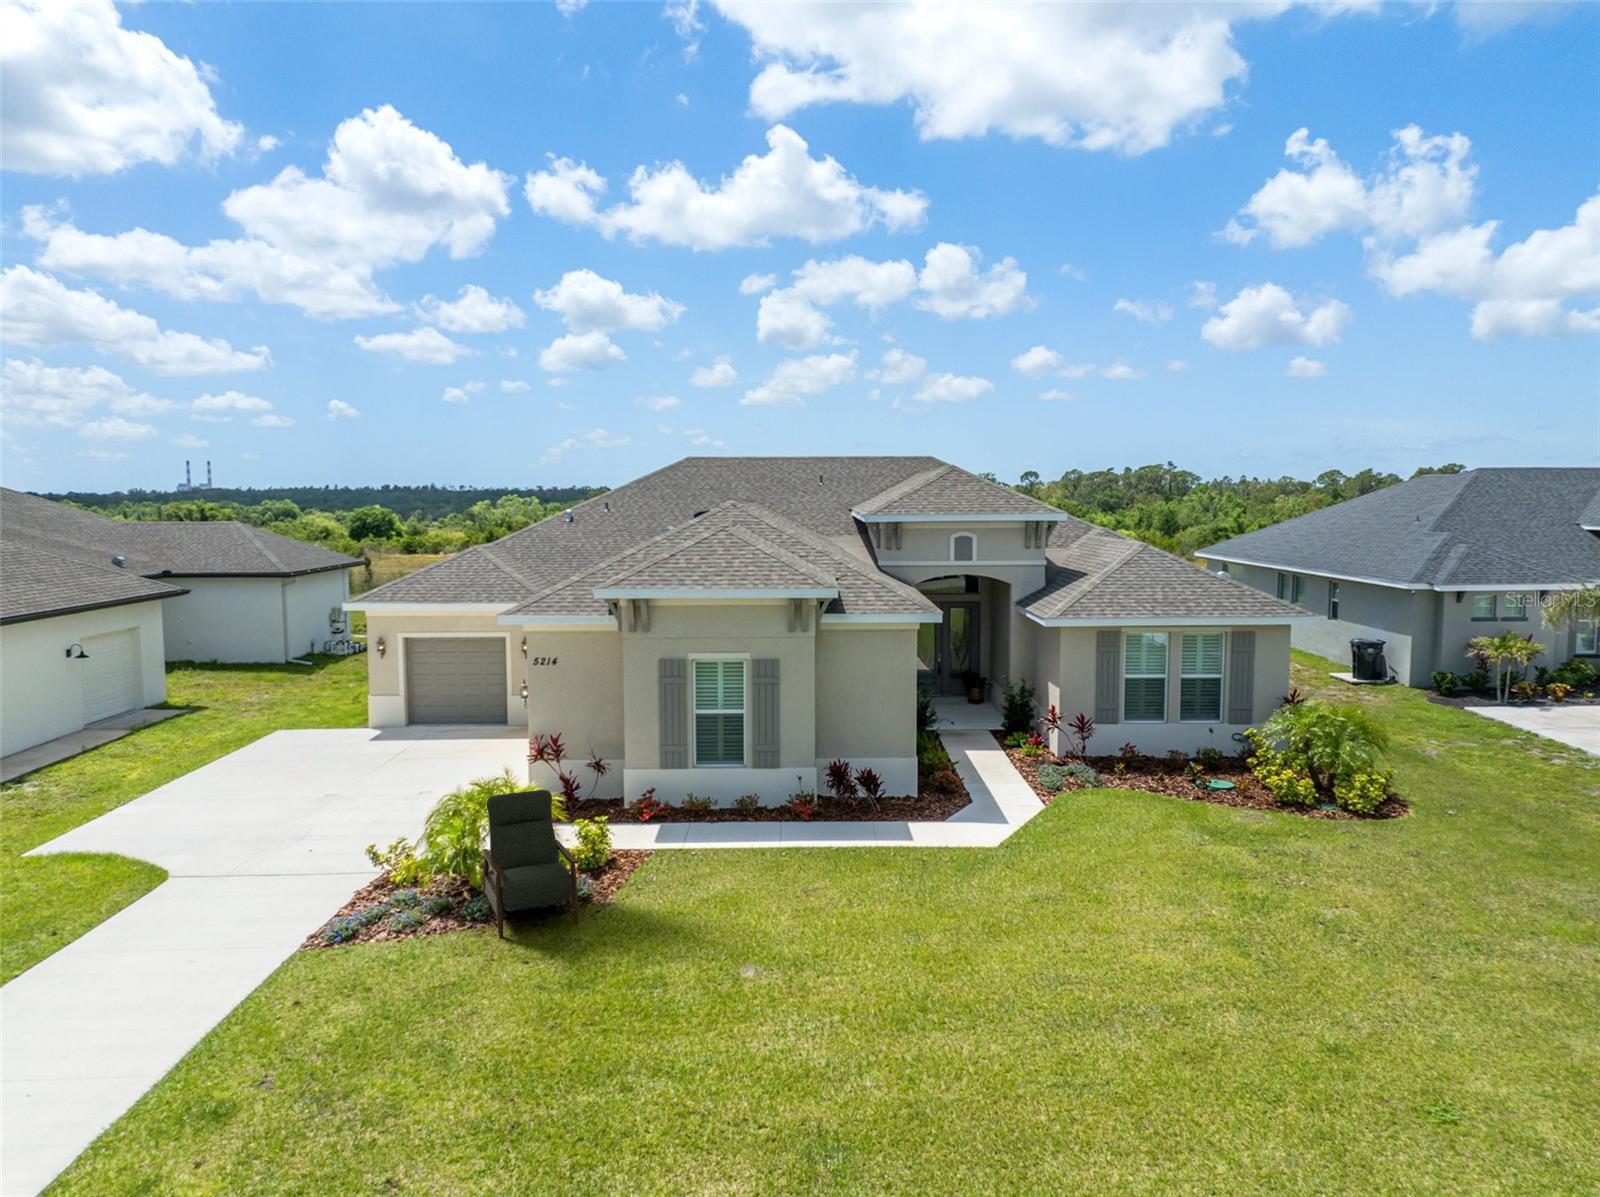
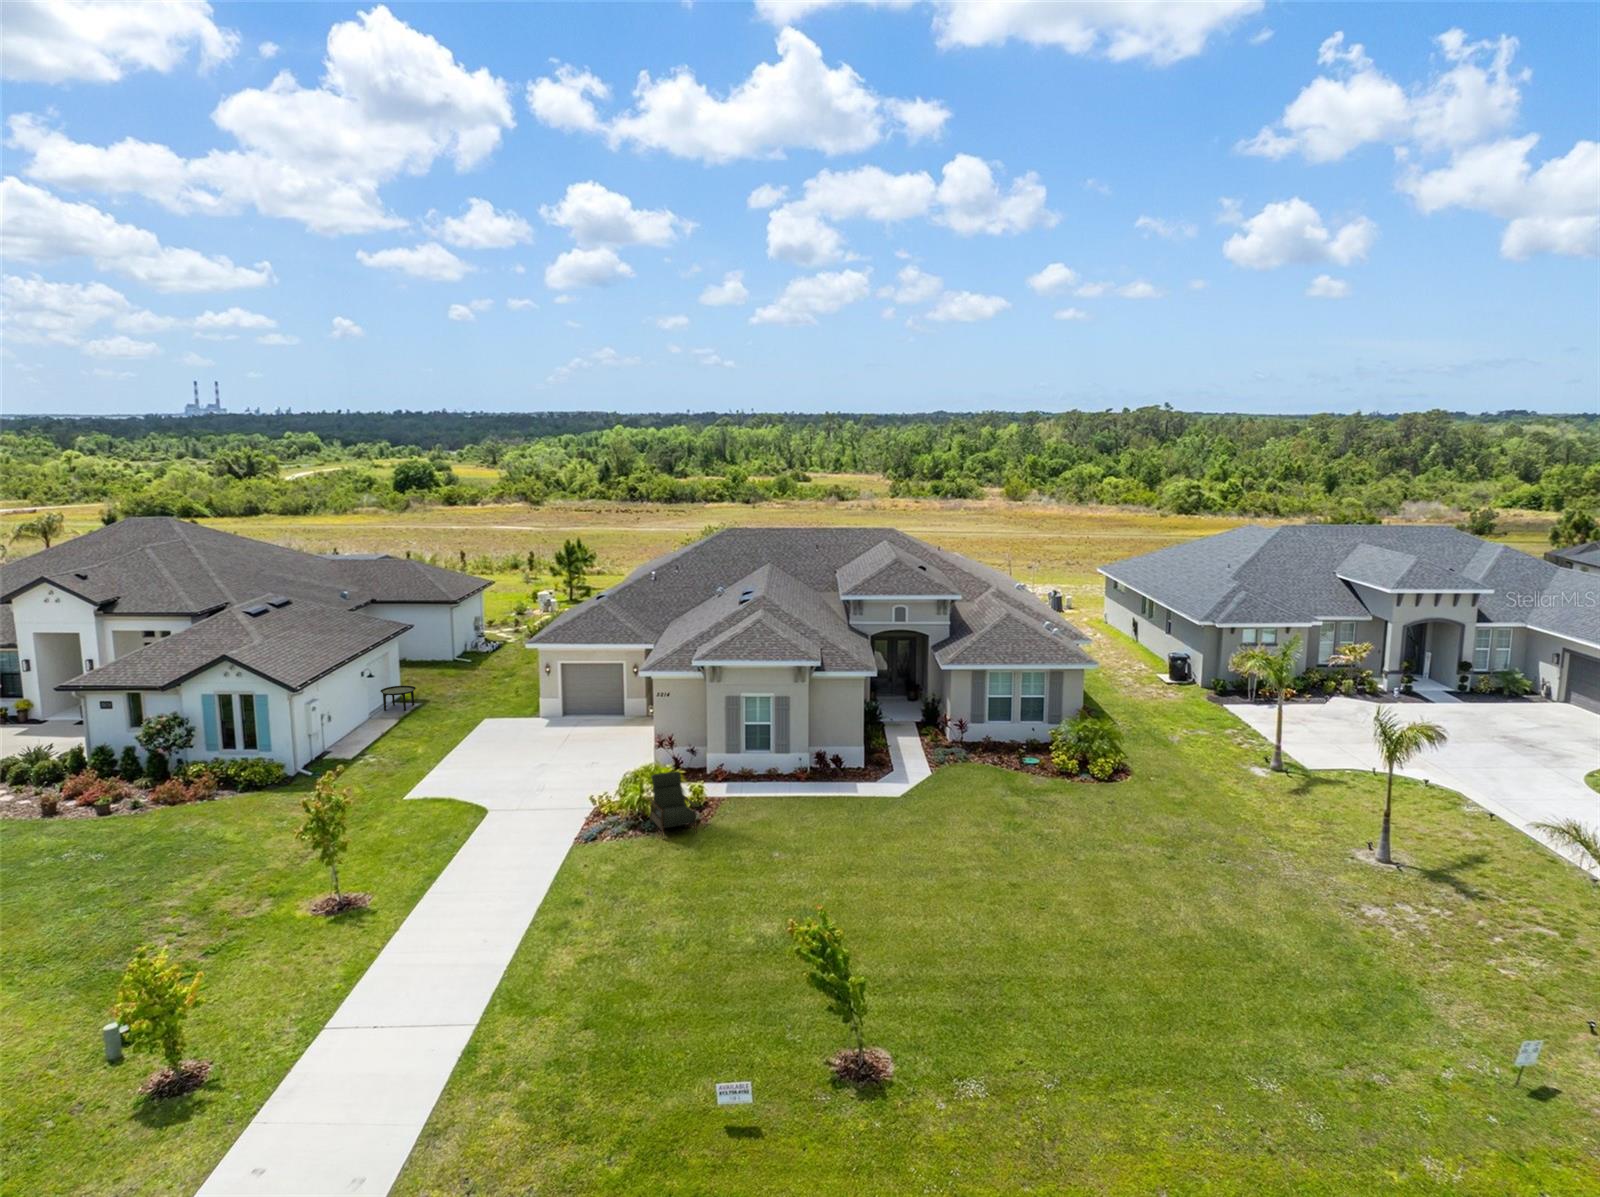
round table: none [102,678,166,717] -> present [380,686,416,711]

